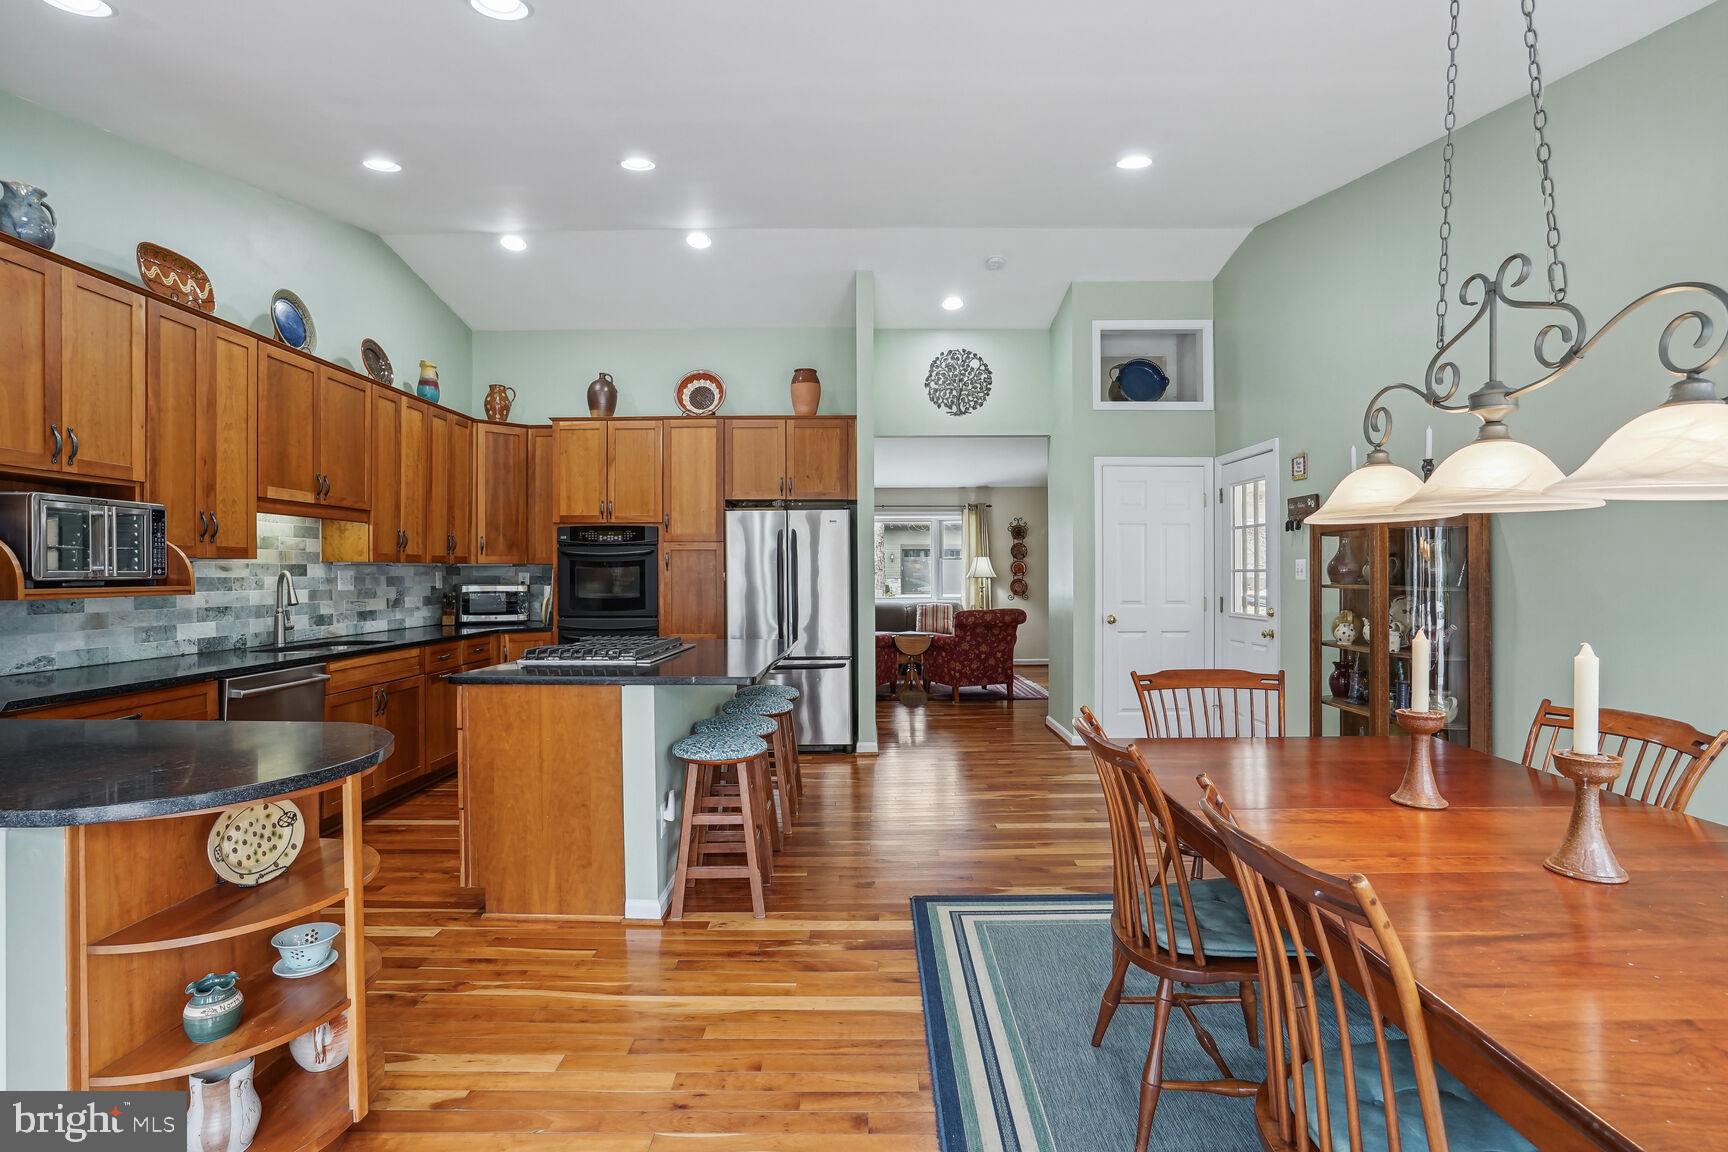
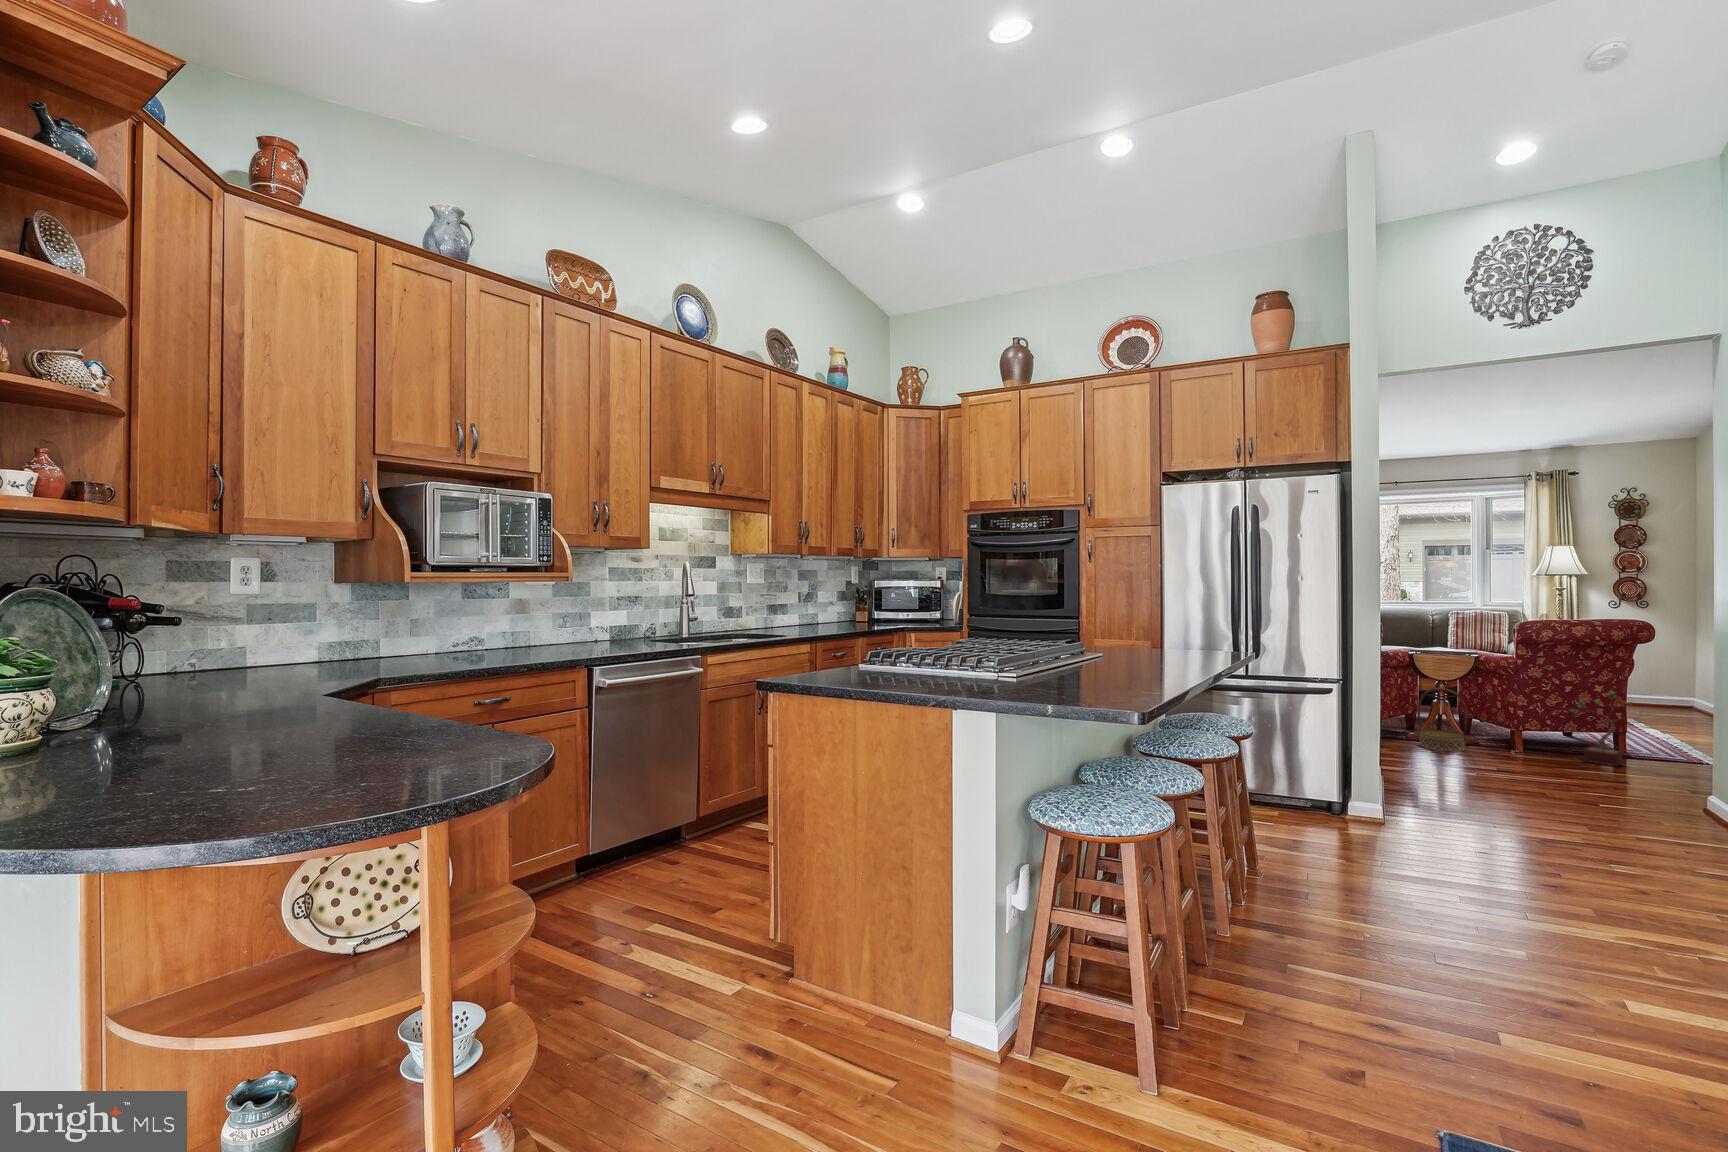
potted plant: none [983,655,1026,705] -> present [1571,691,1650,766]

